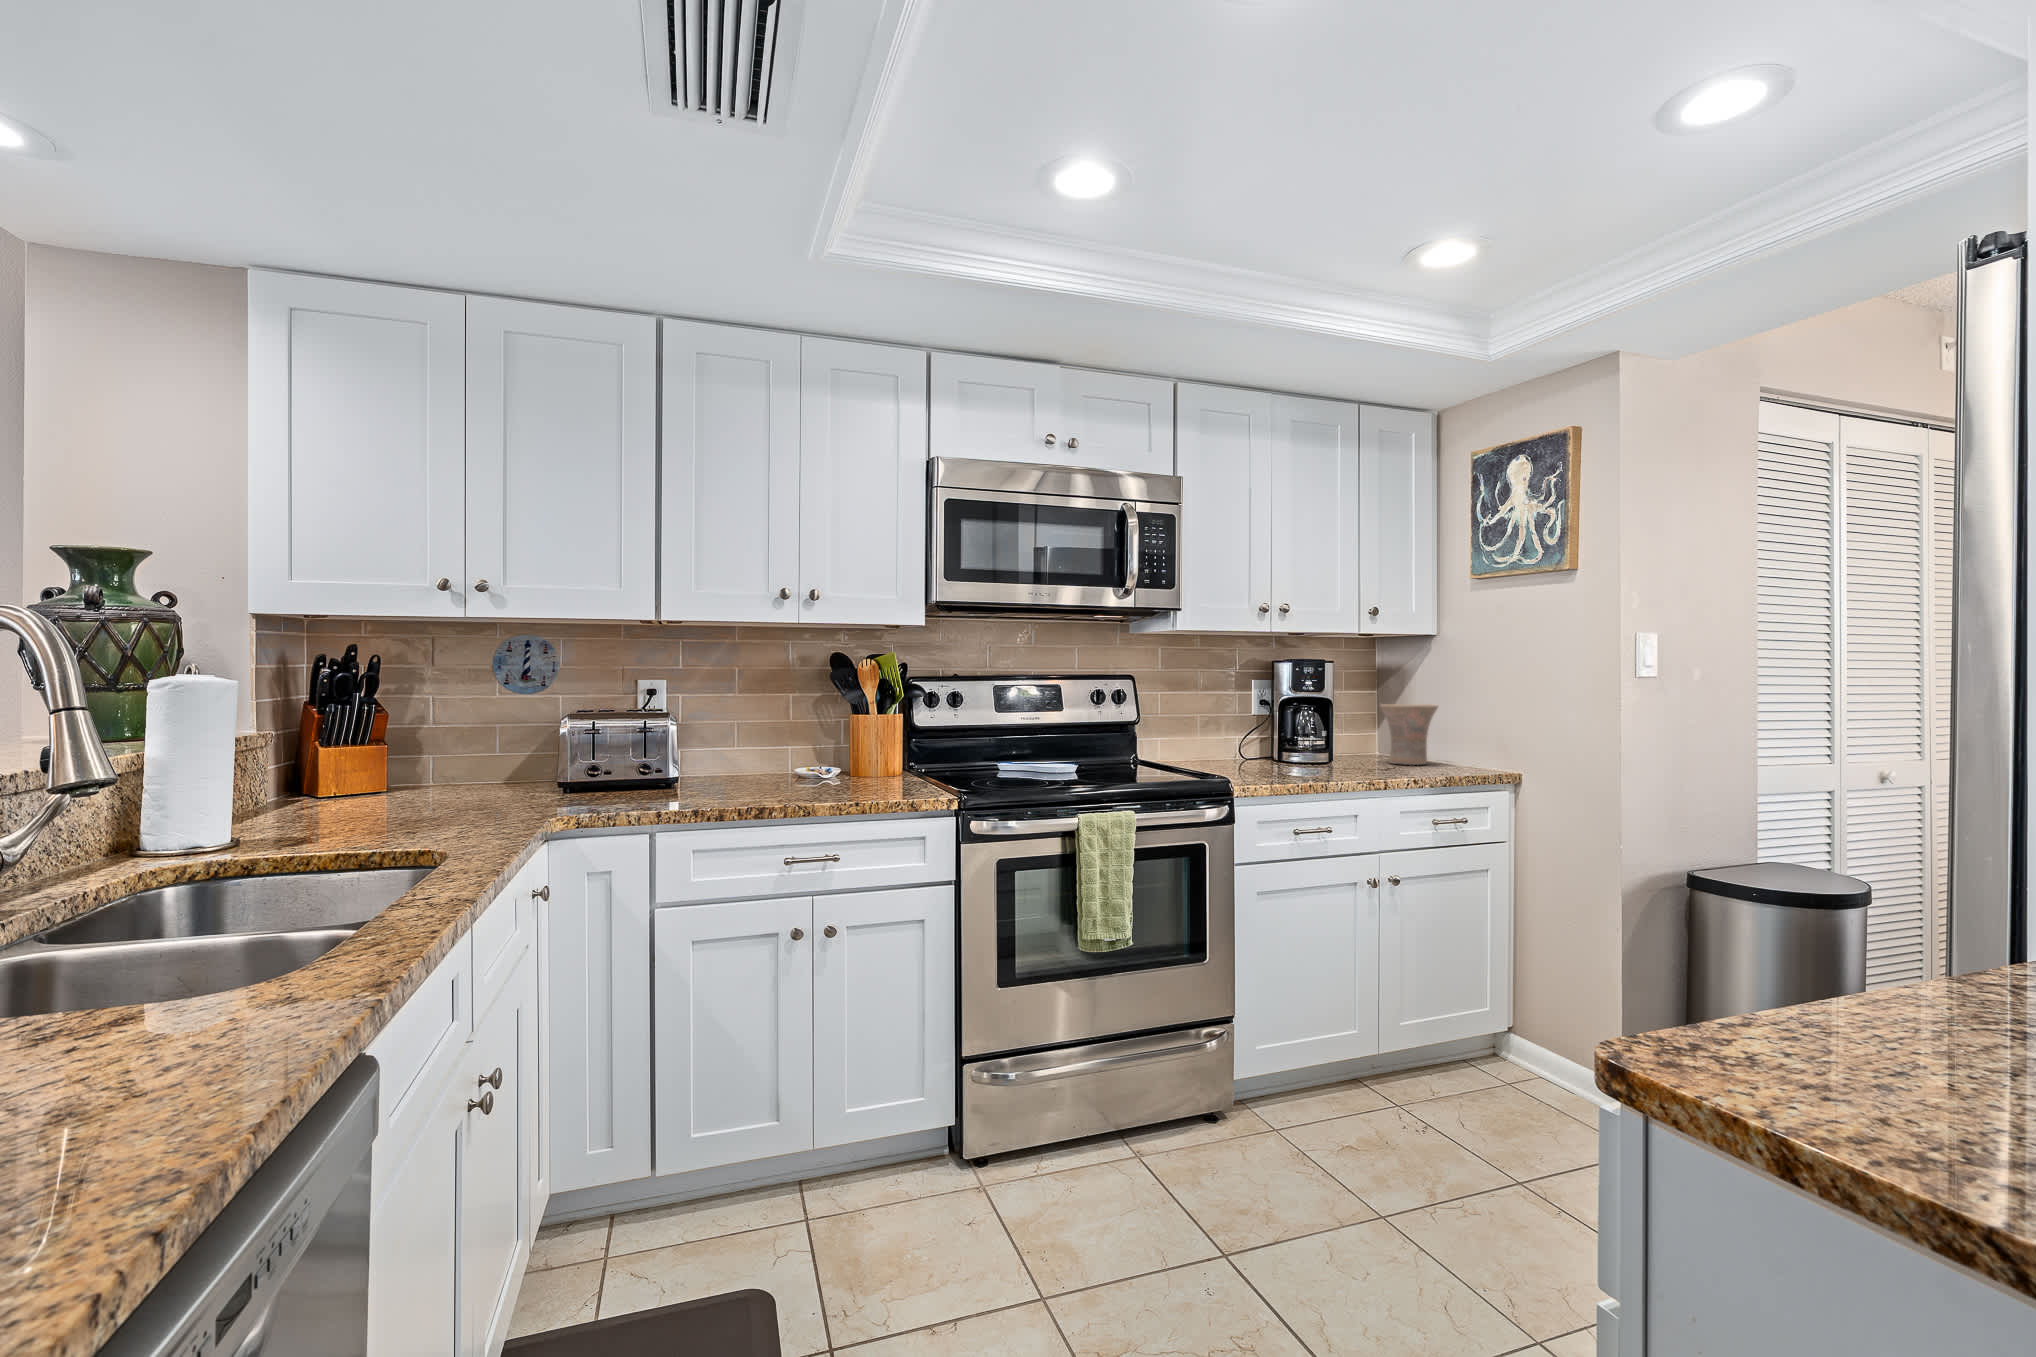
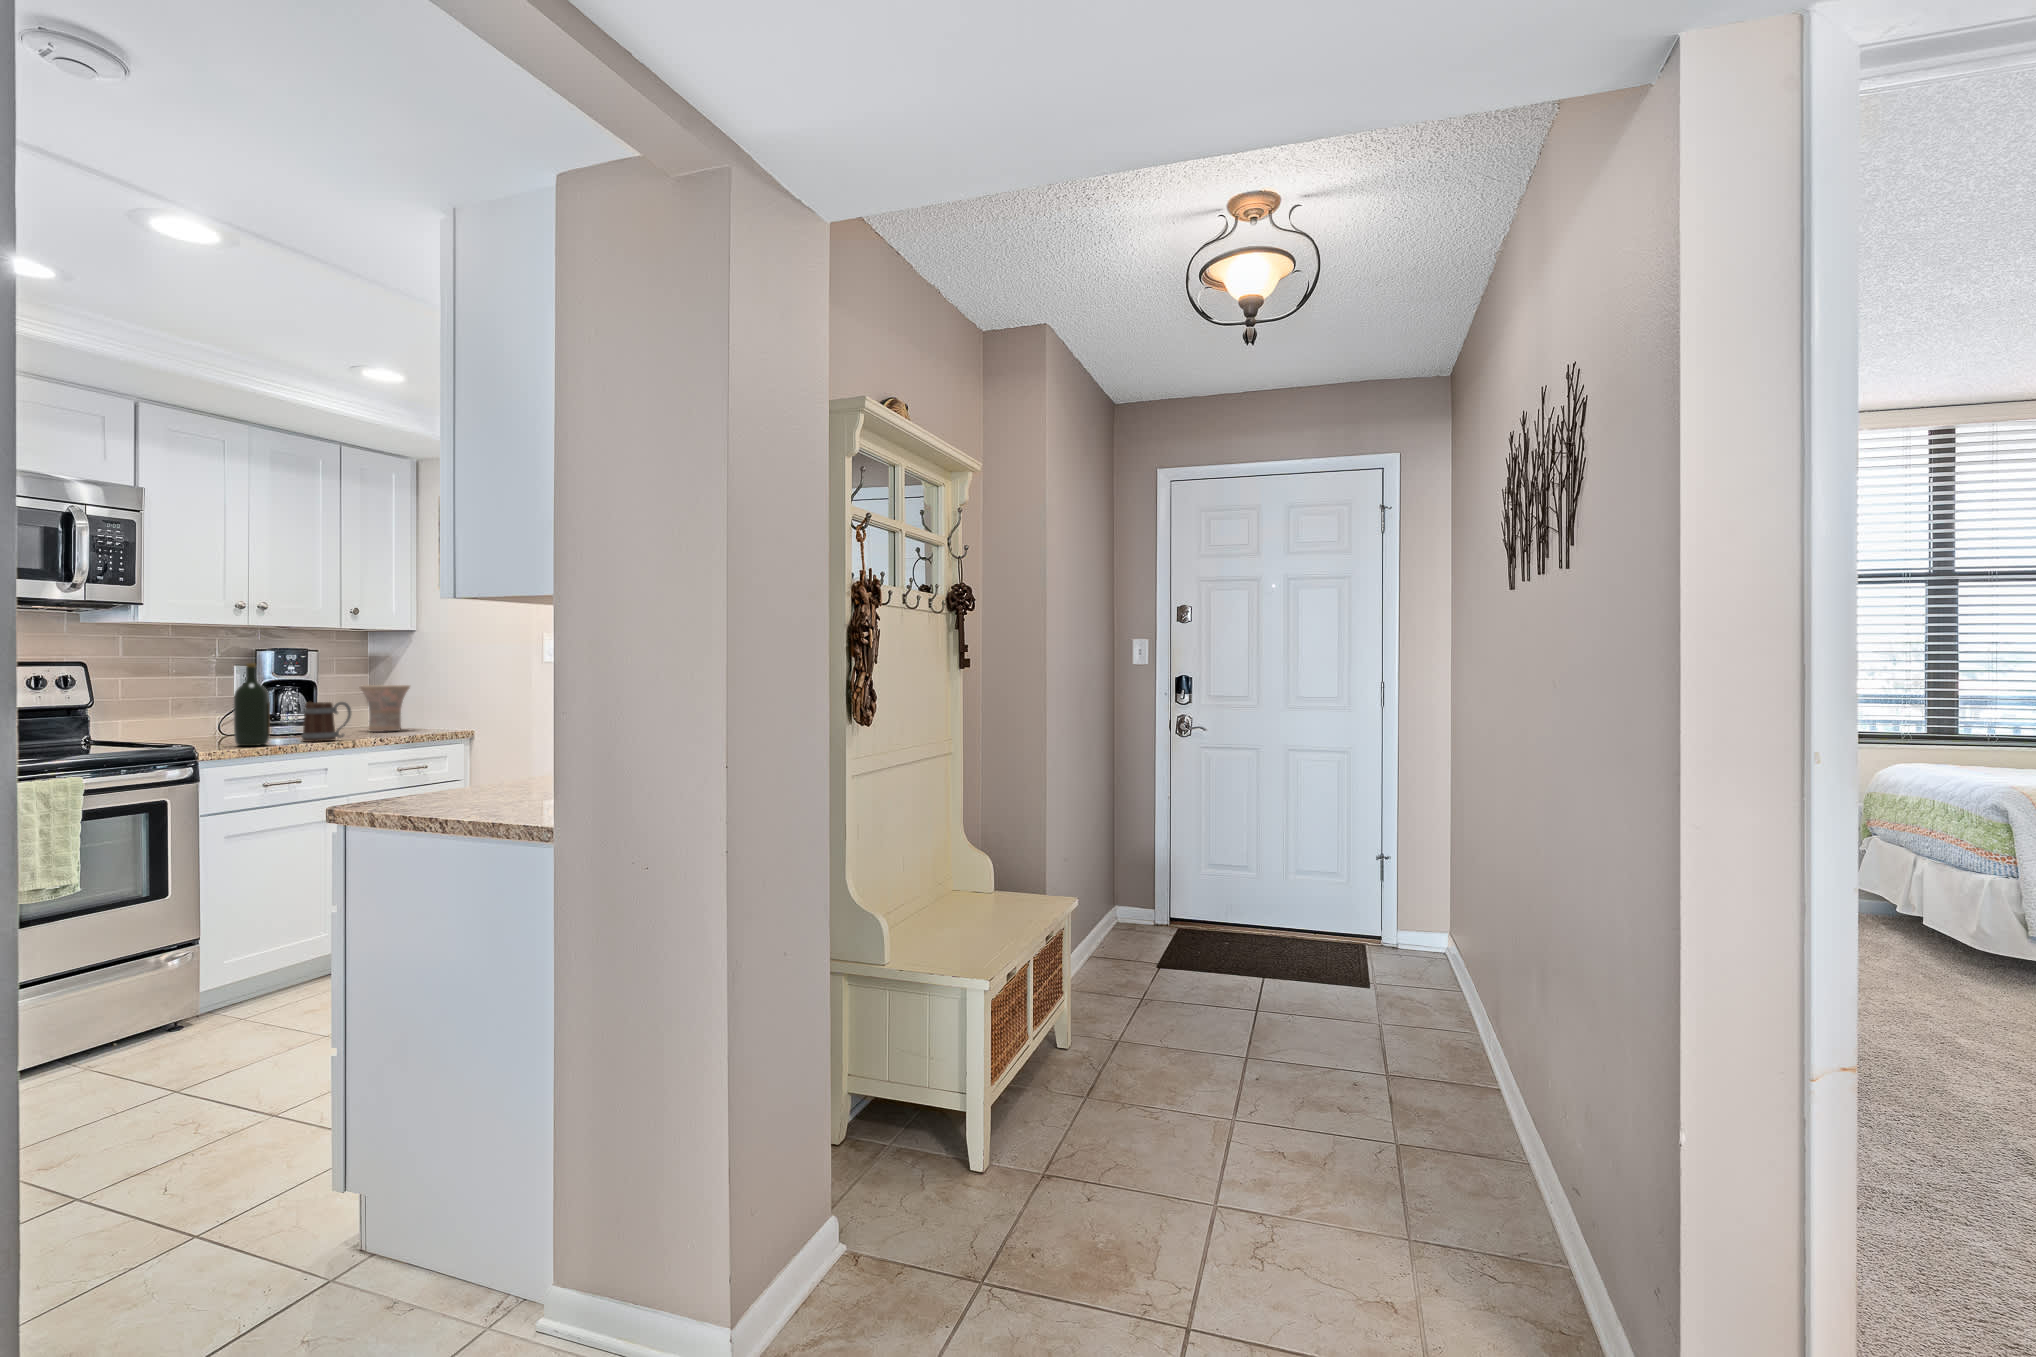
wine bottle: none [1265,677,1301,780] -> present [233,663,270,746]
mug: none [1329,726,1385,778] -> present [302,702,351,742]

